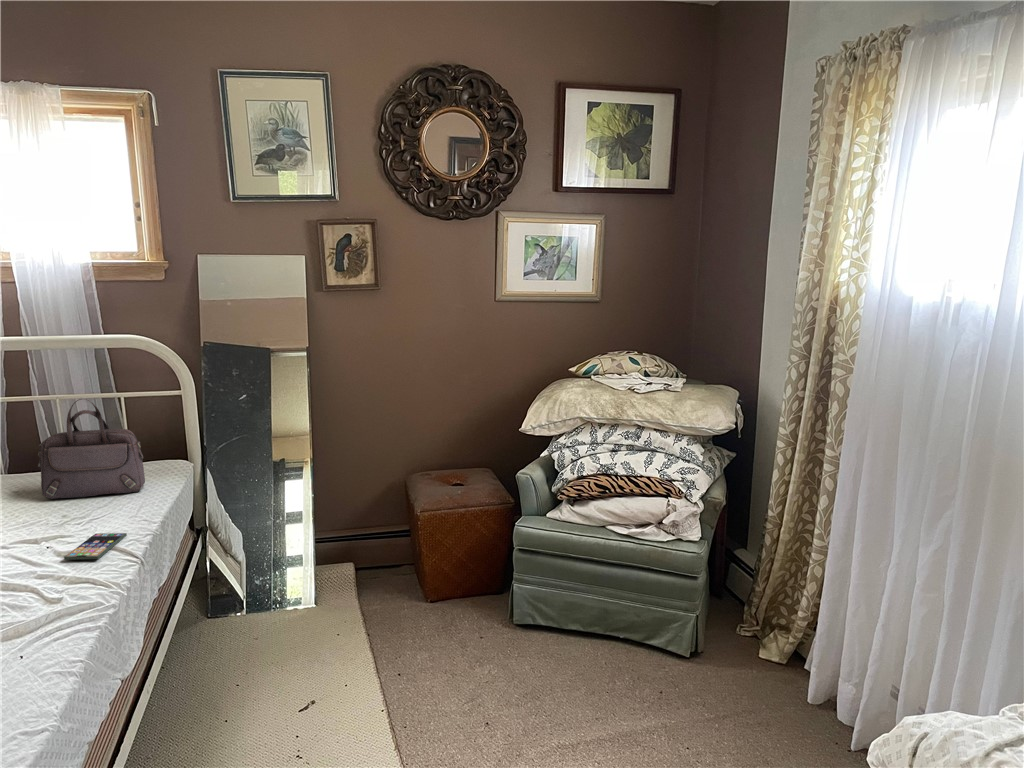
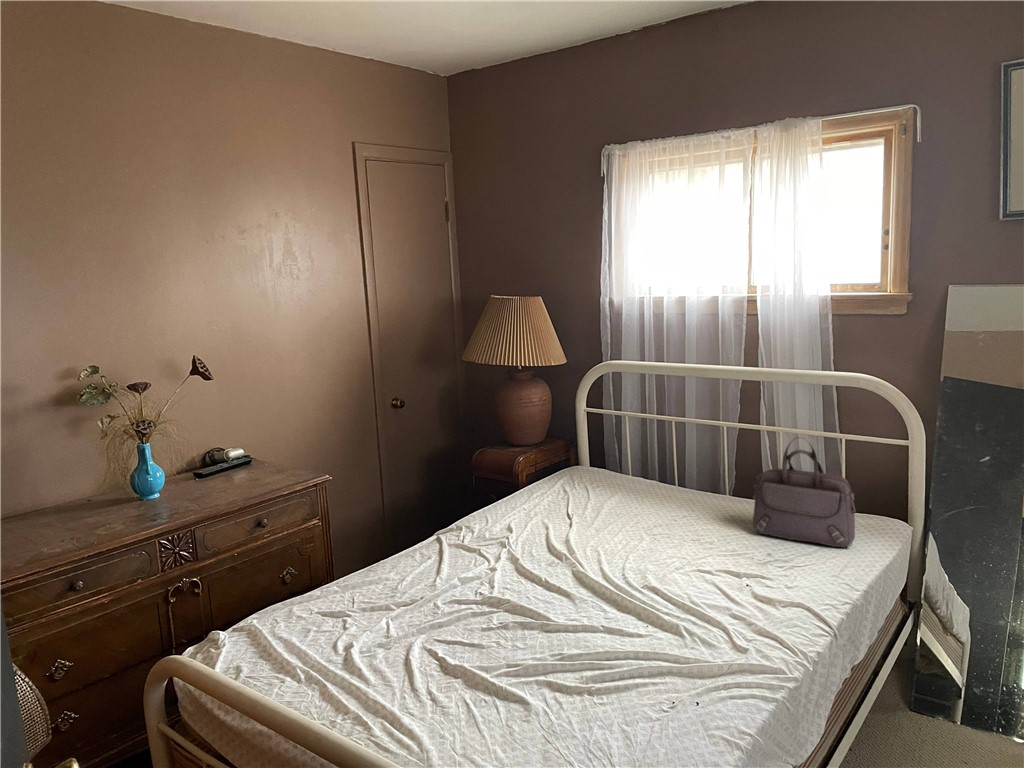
smartphone: present [64,533,127,560] -> none [758,585,824,616]

